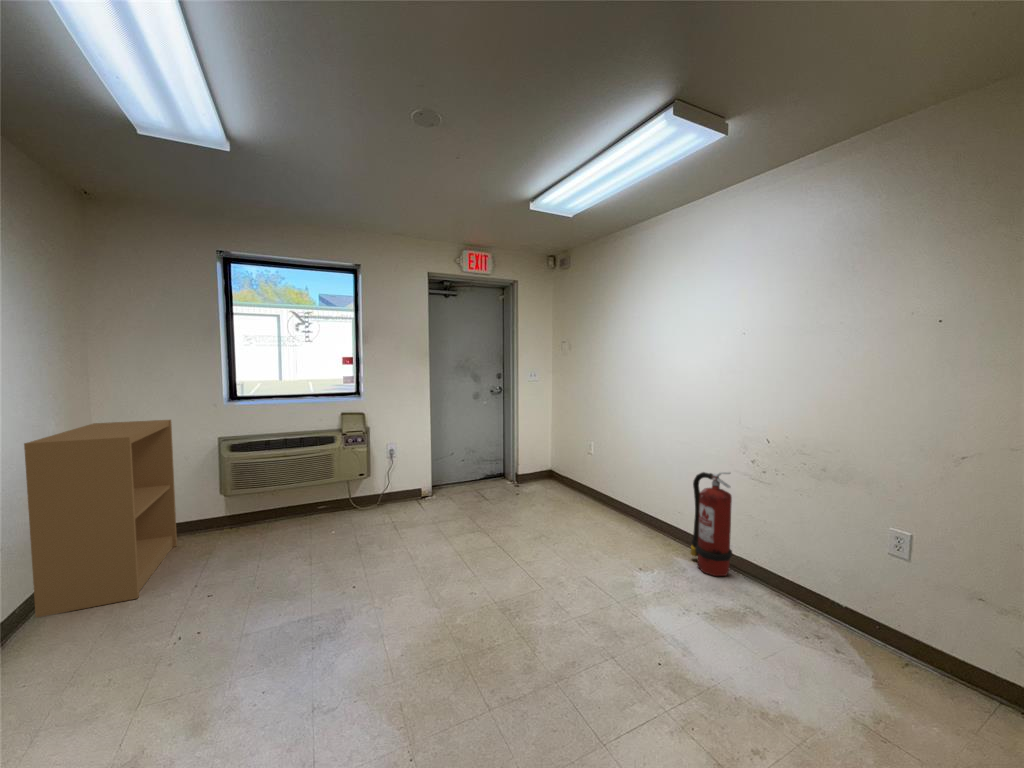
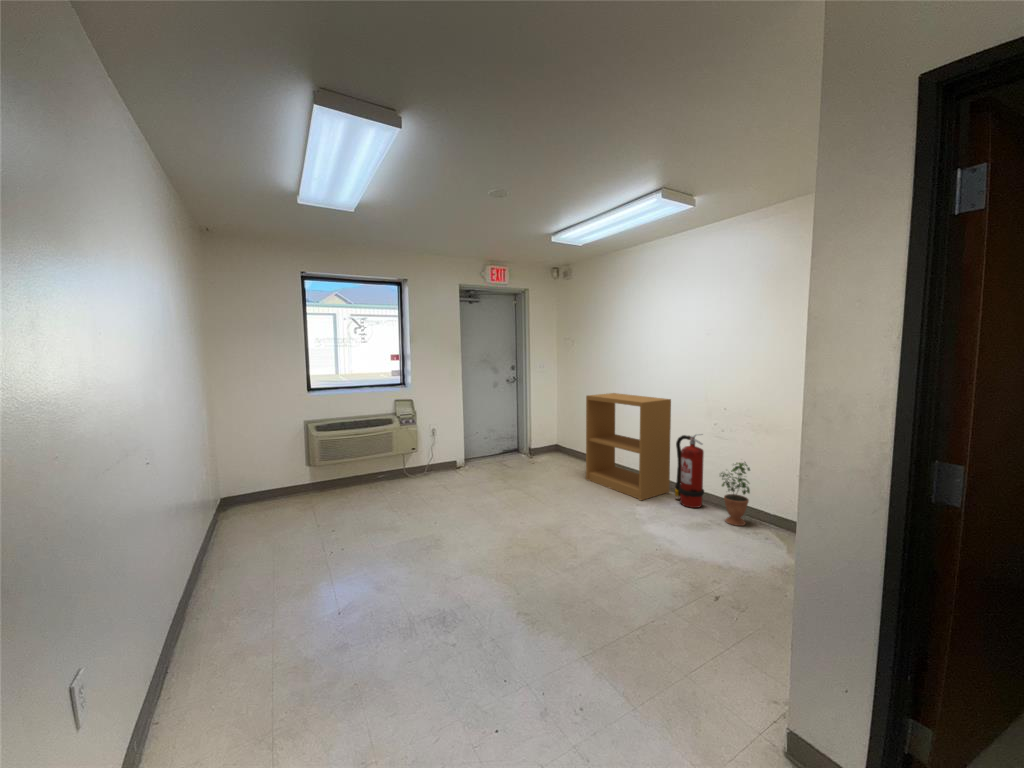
bookshelf: present [24,420,177,617] -> present [586,393,671,500]
potted plant: none [753,513,802,615] -> present [720,462,750,526]

